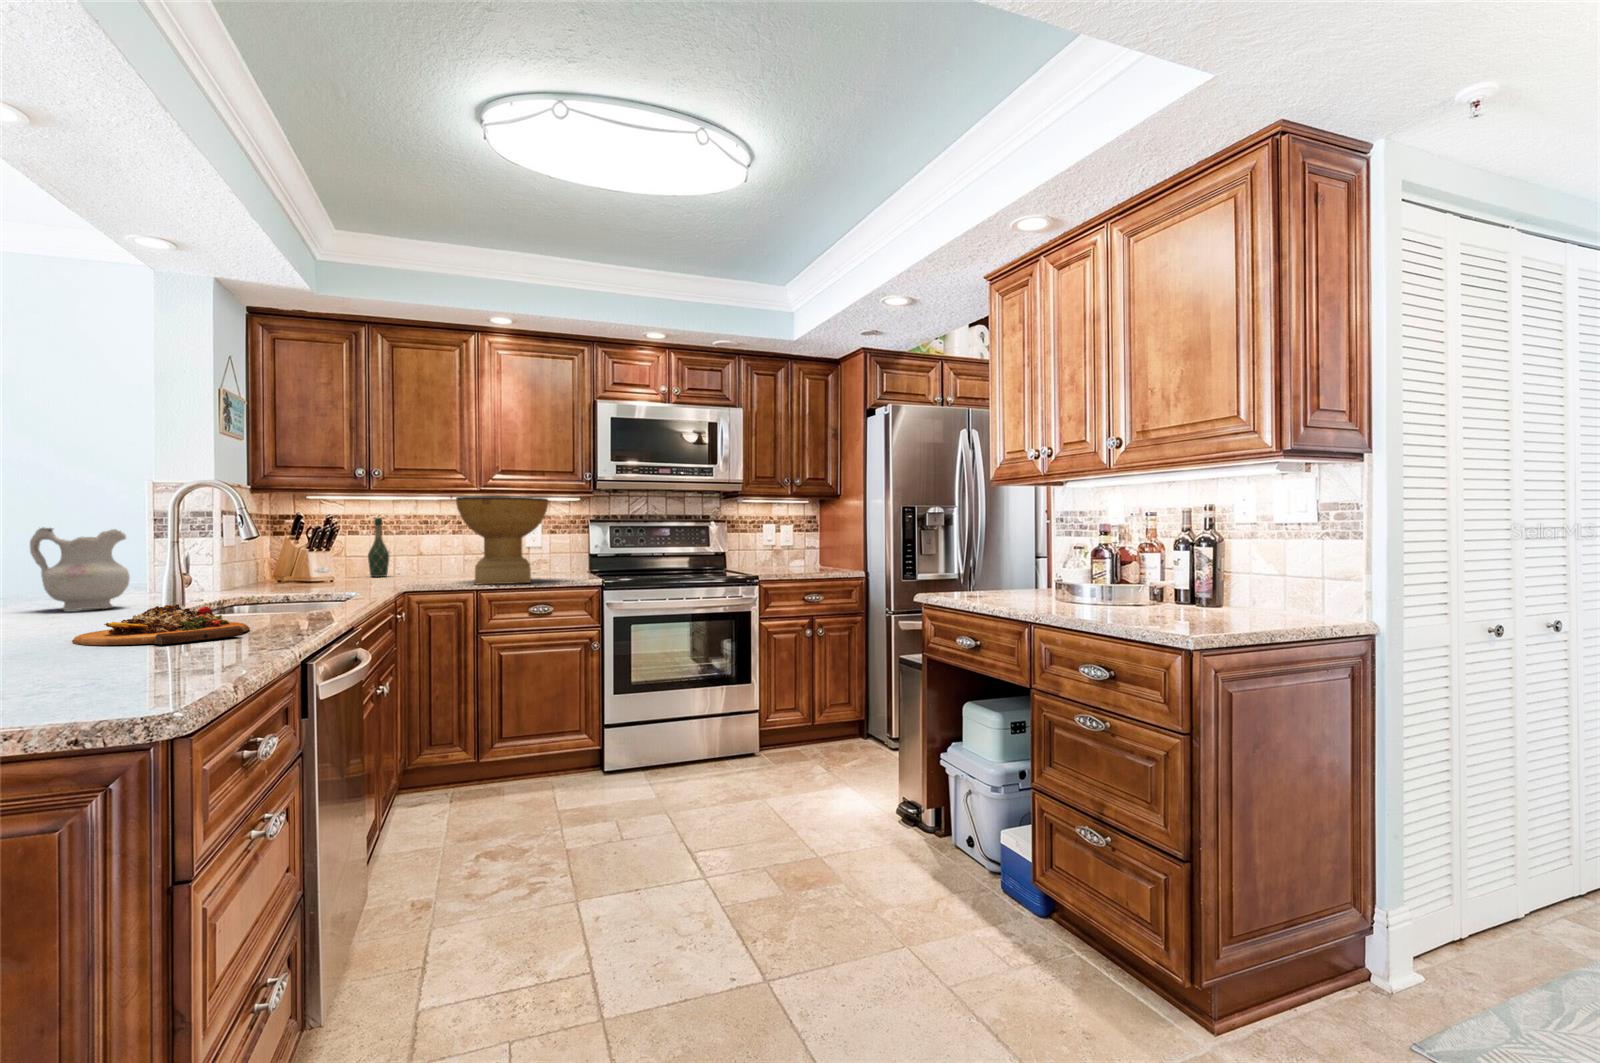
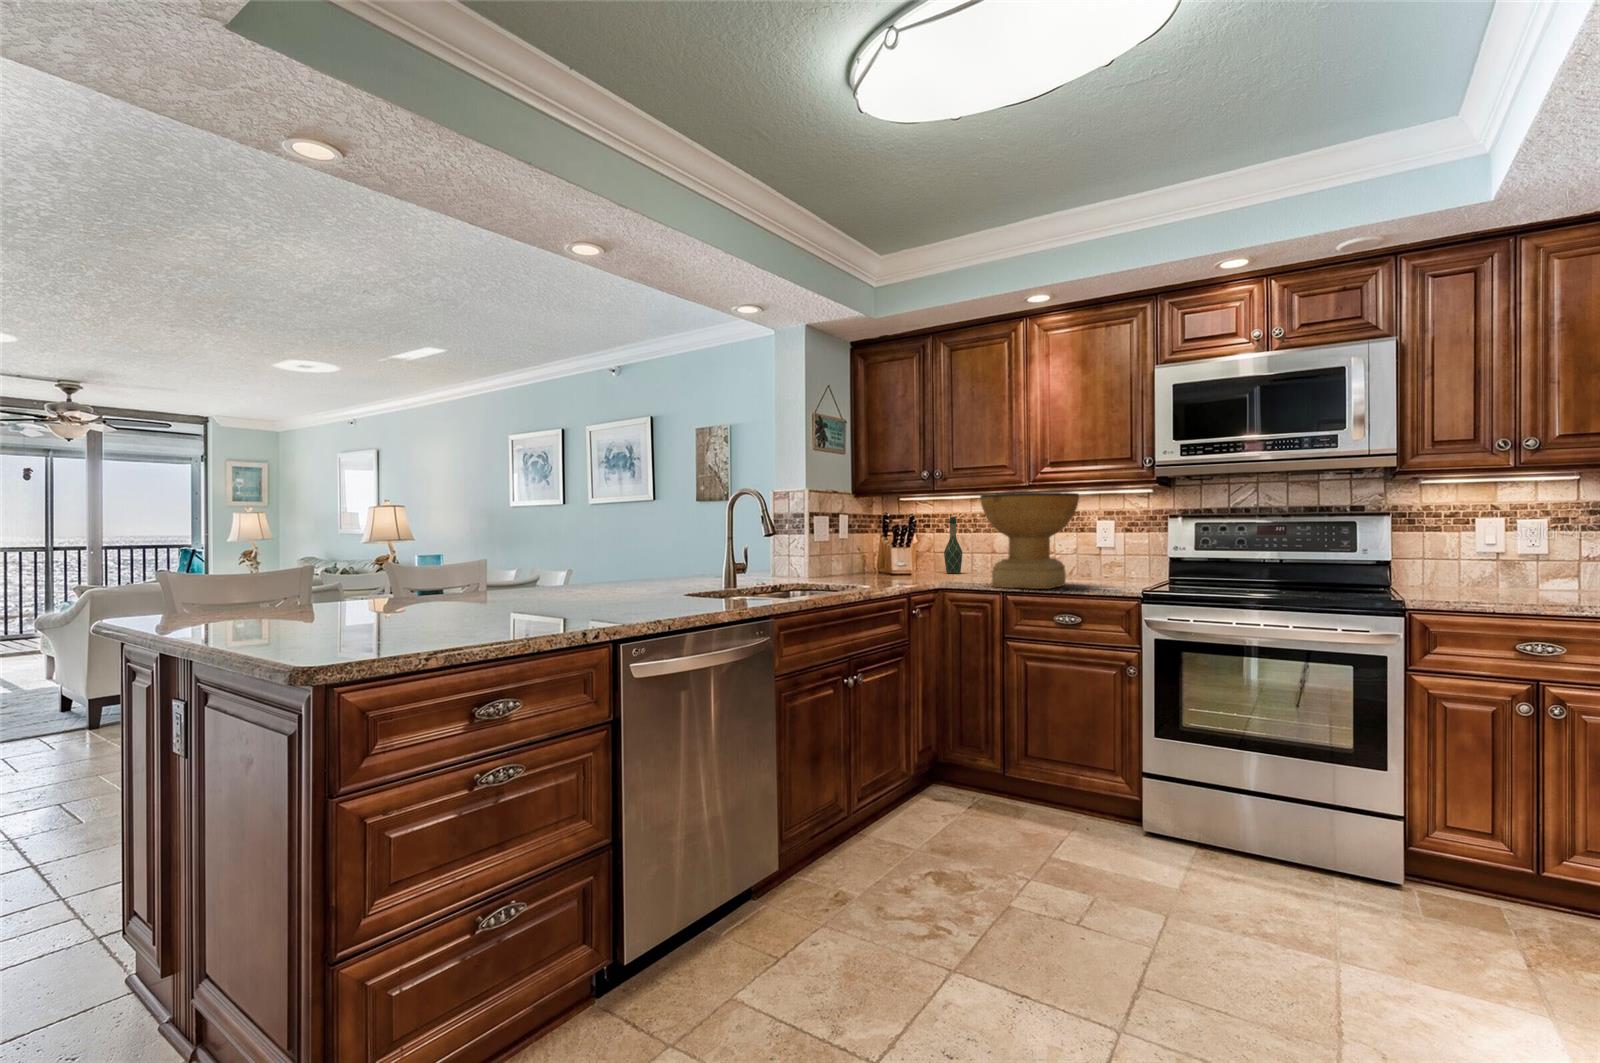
ceramic pitcher: present [30,527,130,610] -> none [659,530,707,588]
cutting board: present [72,604,250,645] -> none [570,590,673,619]

